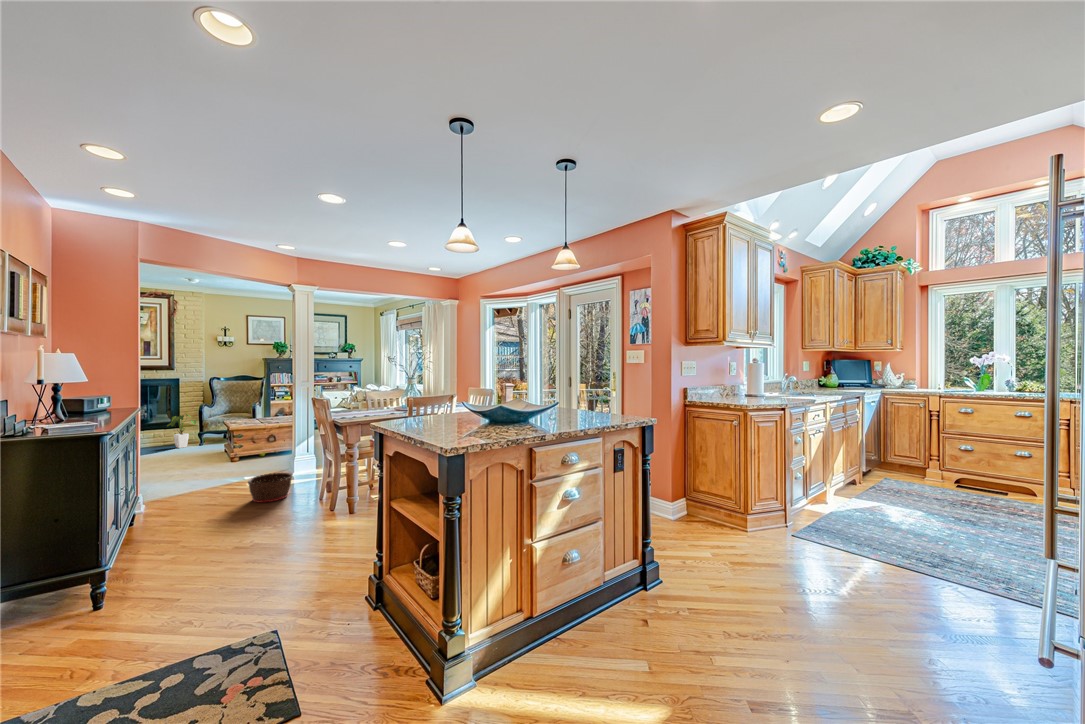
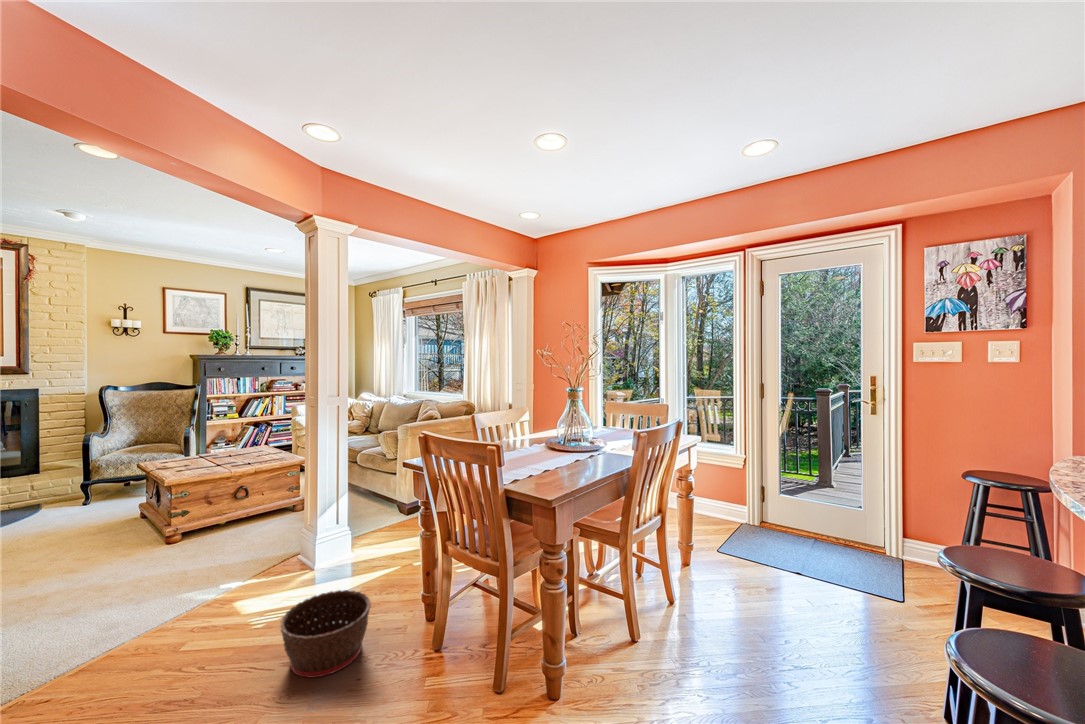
house plant: present [167,414,196,448] -> none [14,450,76,514]

